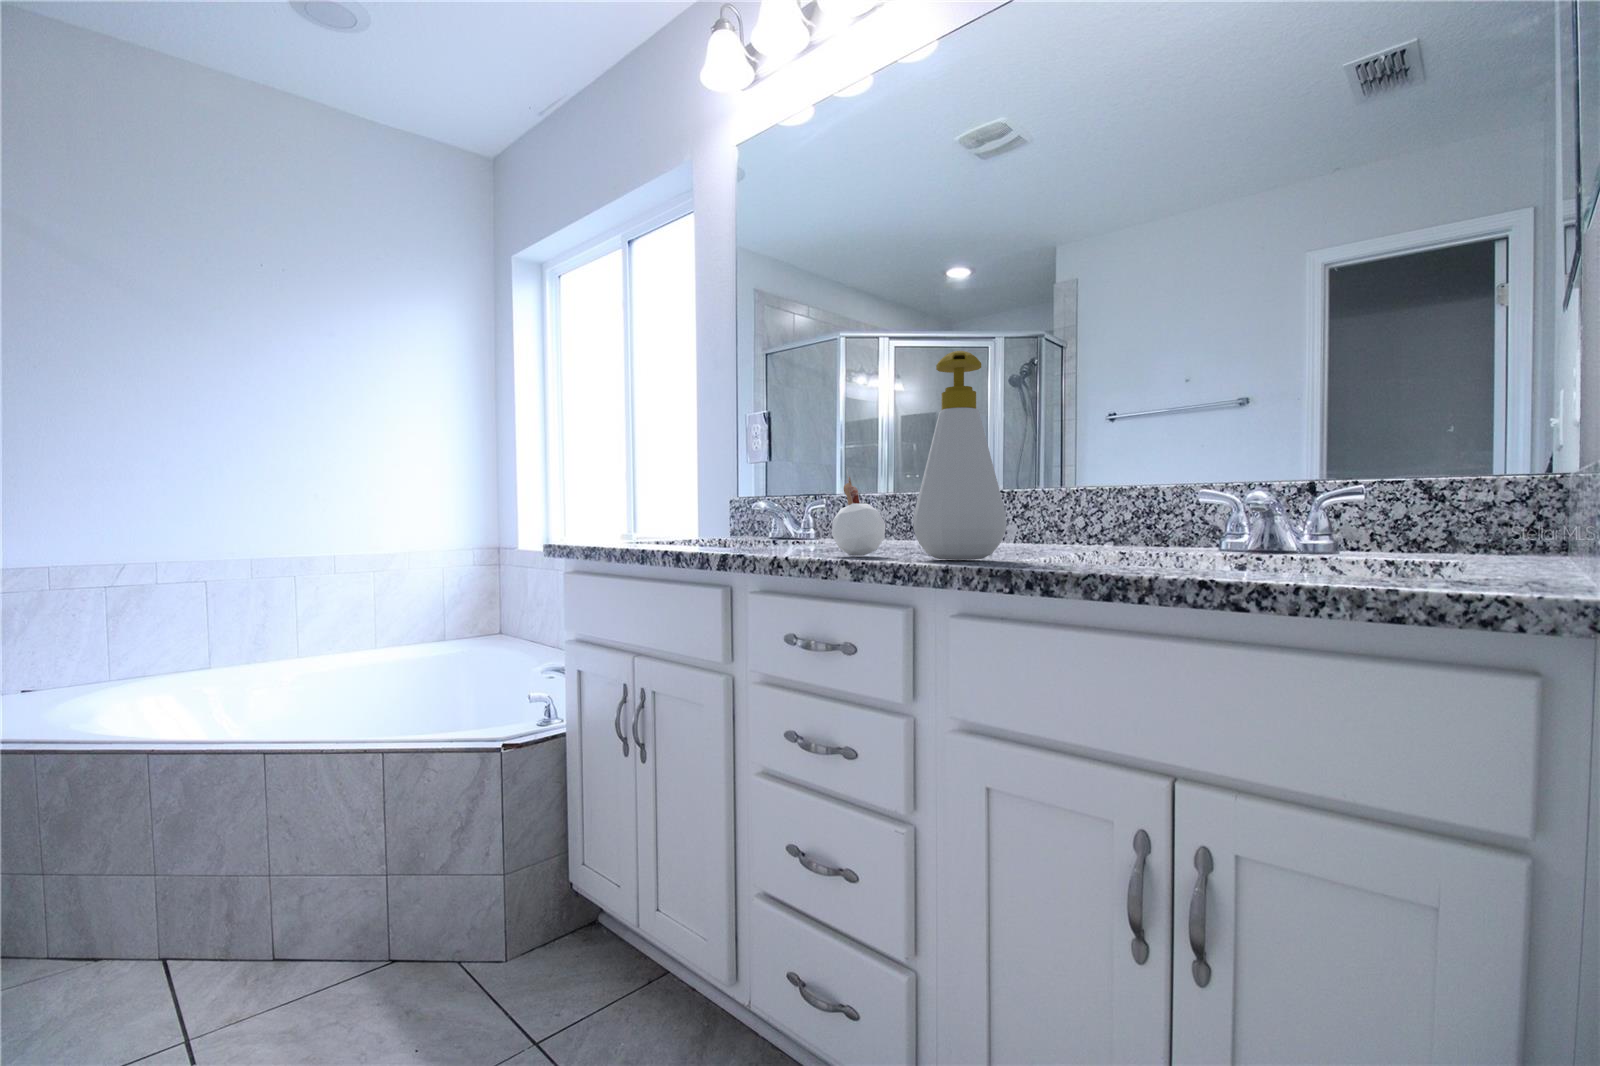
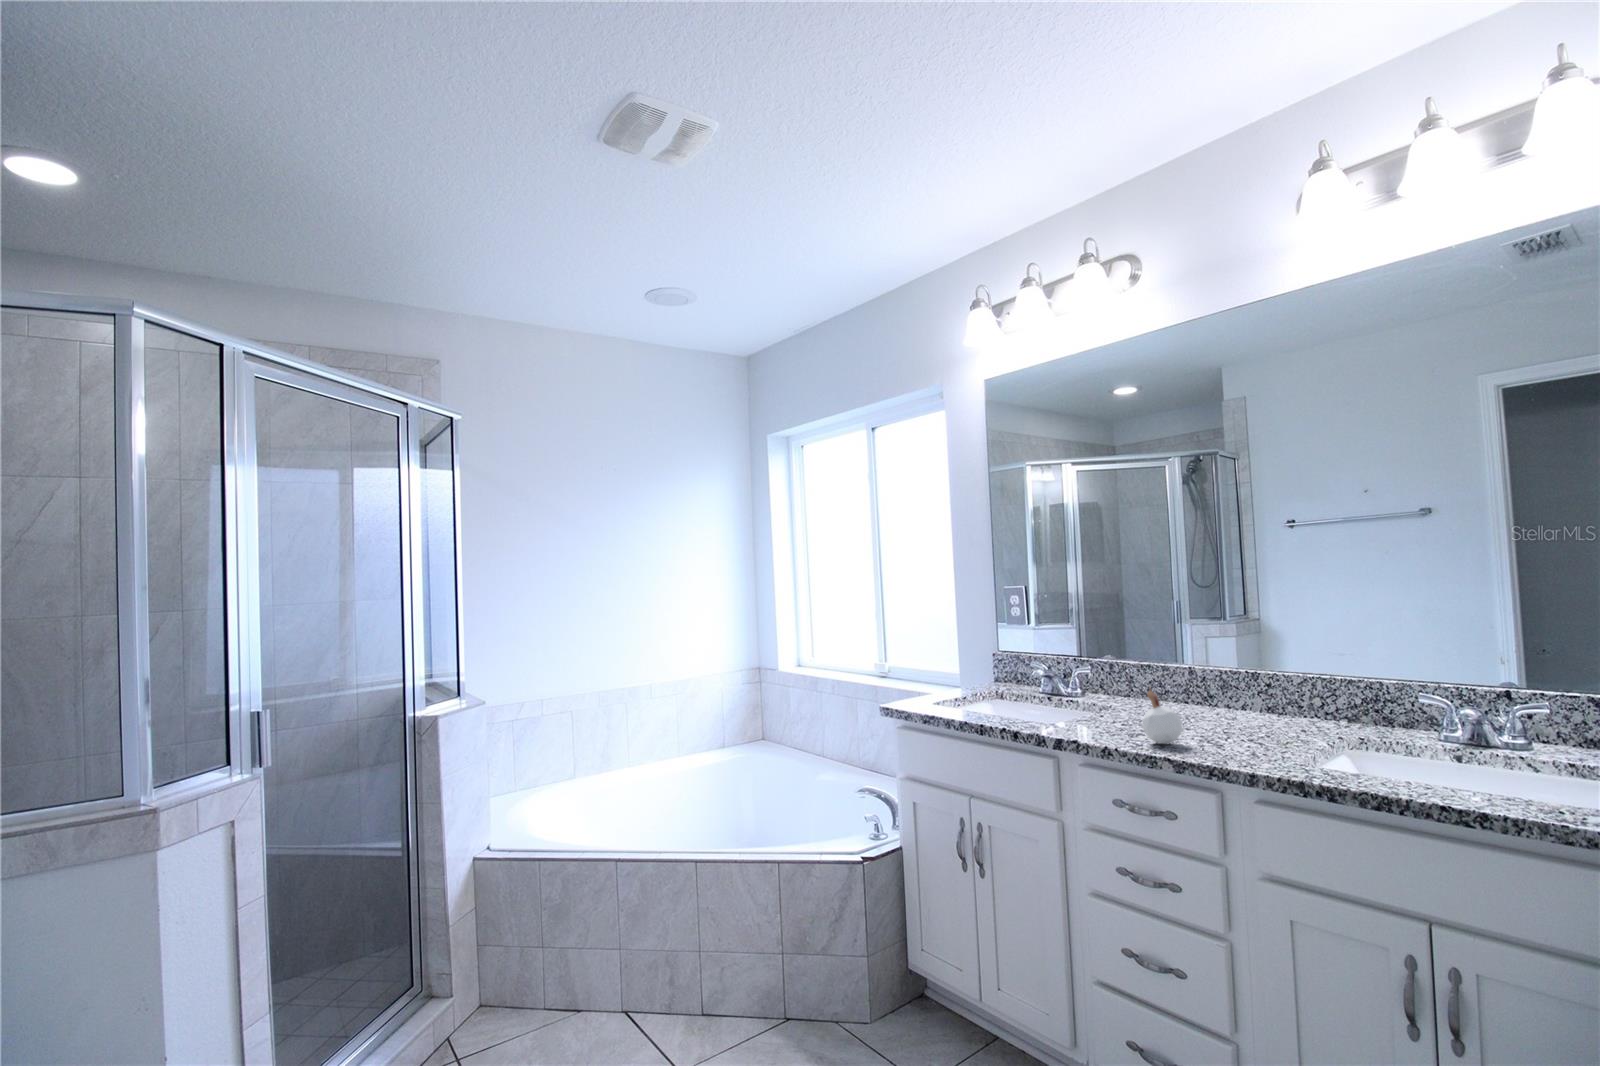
soap bottle: present [913,351,1006,560] -> none [1211,614,1281,756]

